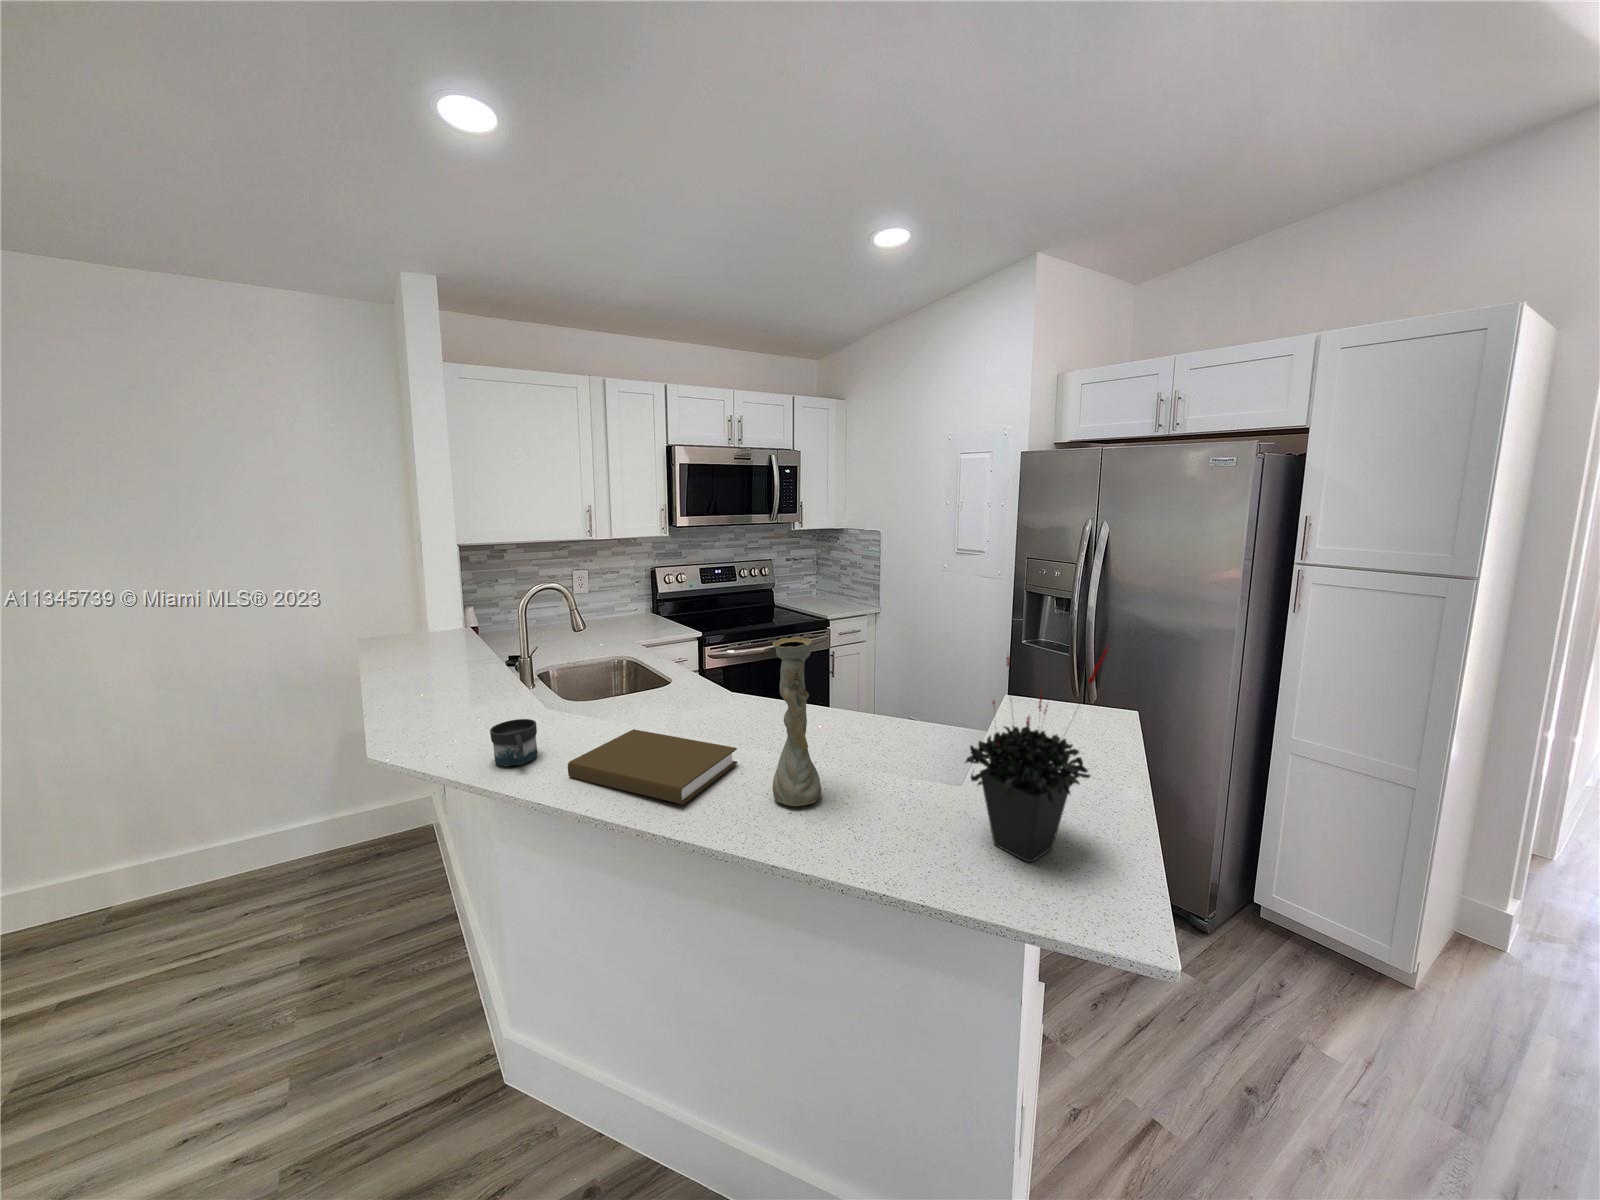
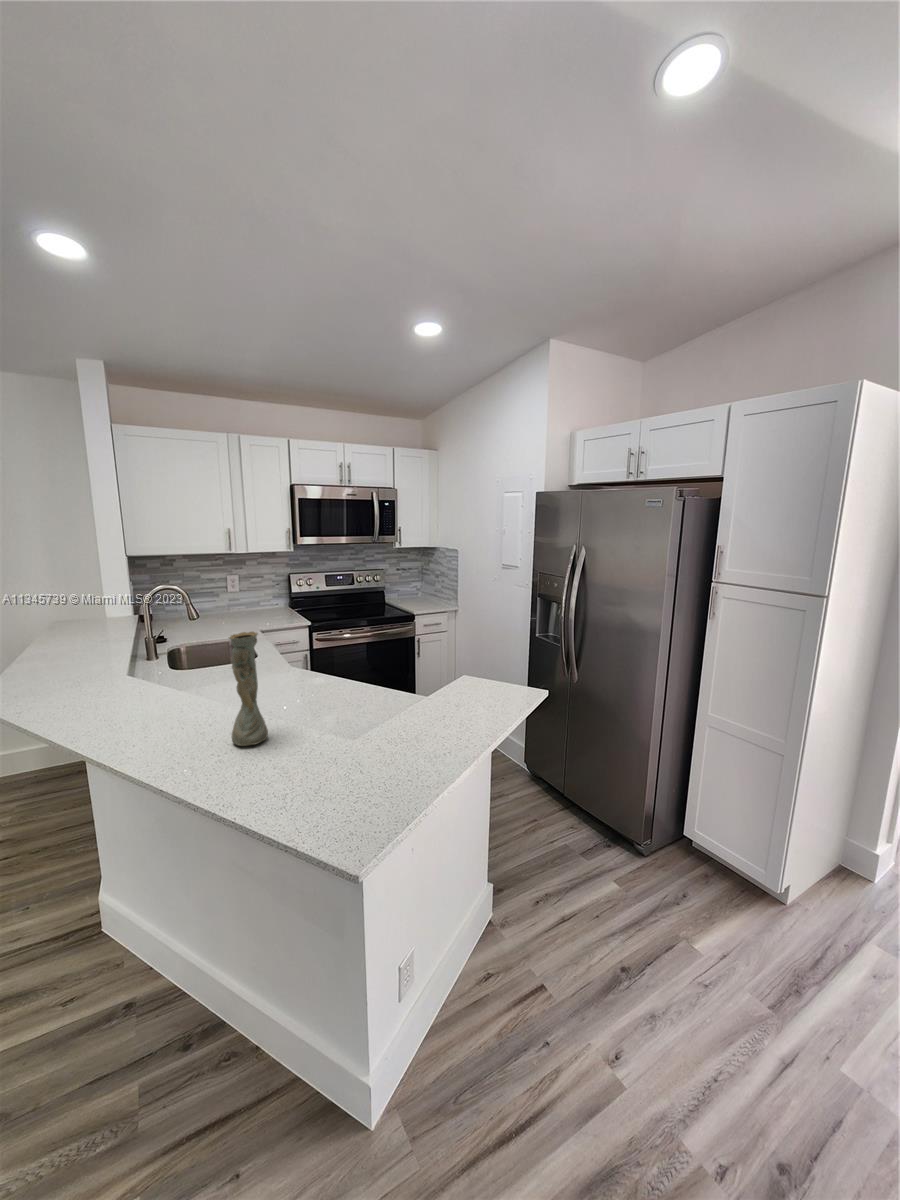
potted plant: present [966,646,1110,862] -> none [325,643,406,787]
mug: present [490,719,537,766] -> none [68,682,105,713]
book: present [568,729,737,804] -> none [112,691,231,742]

